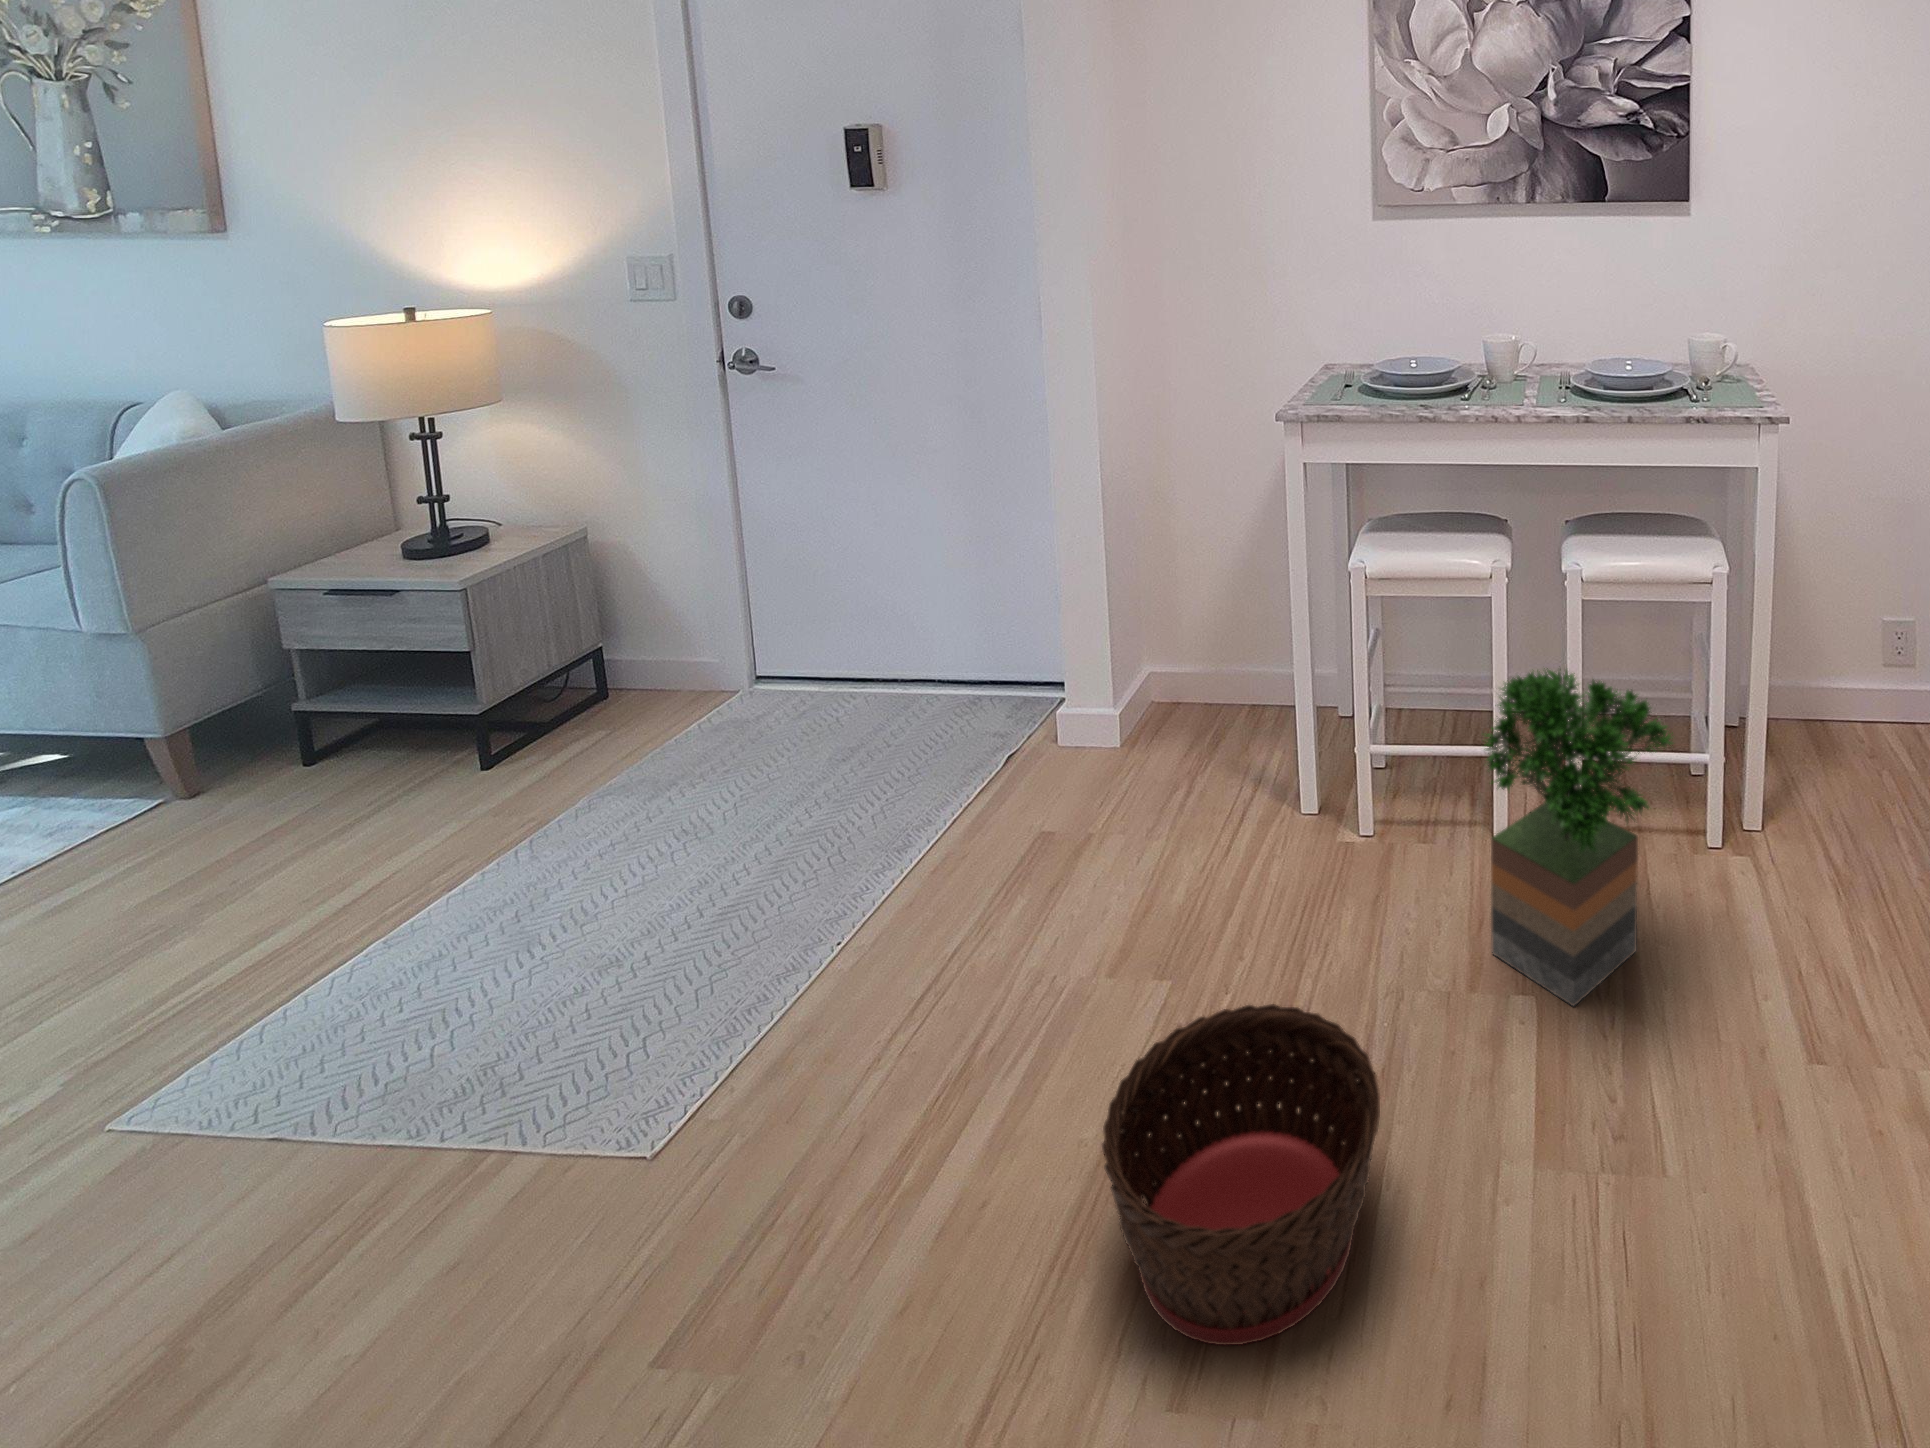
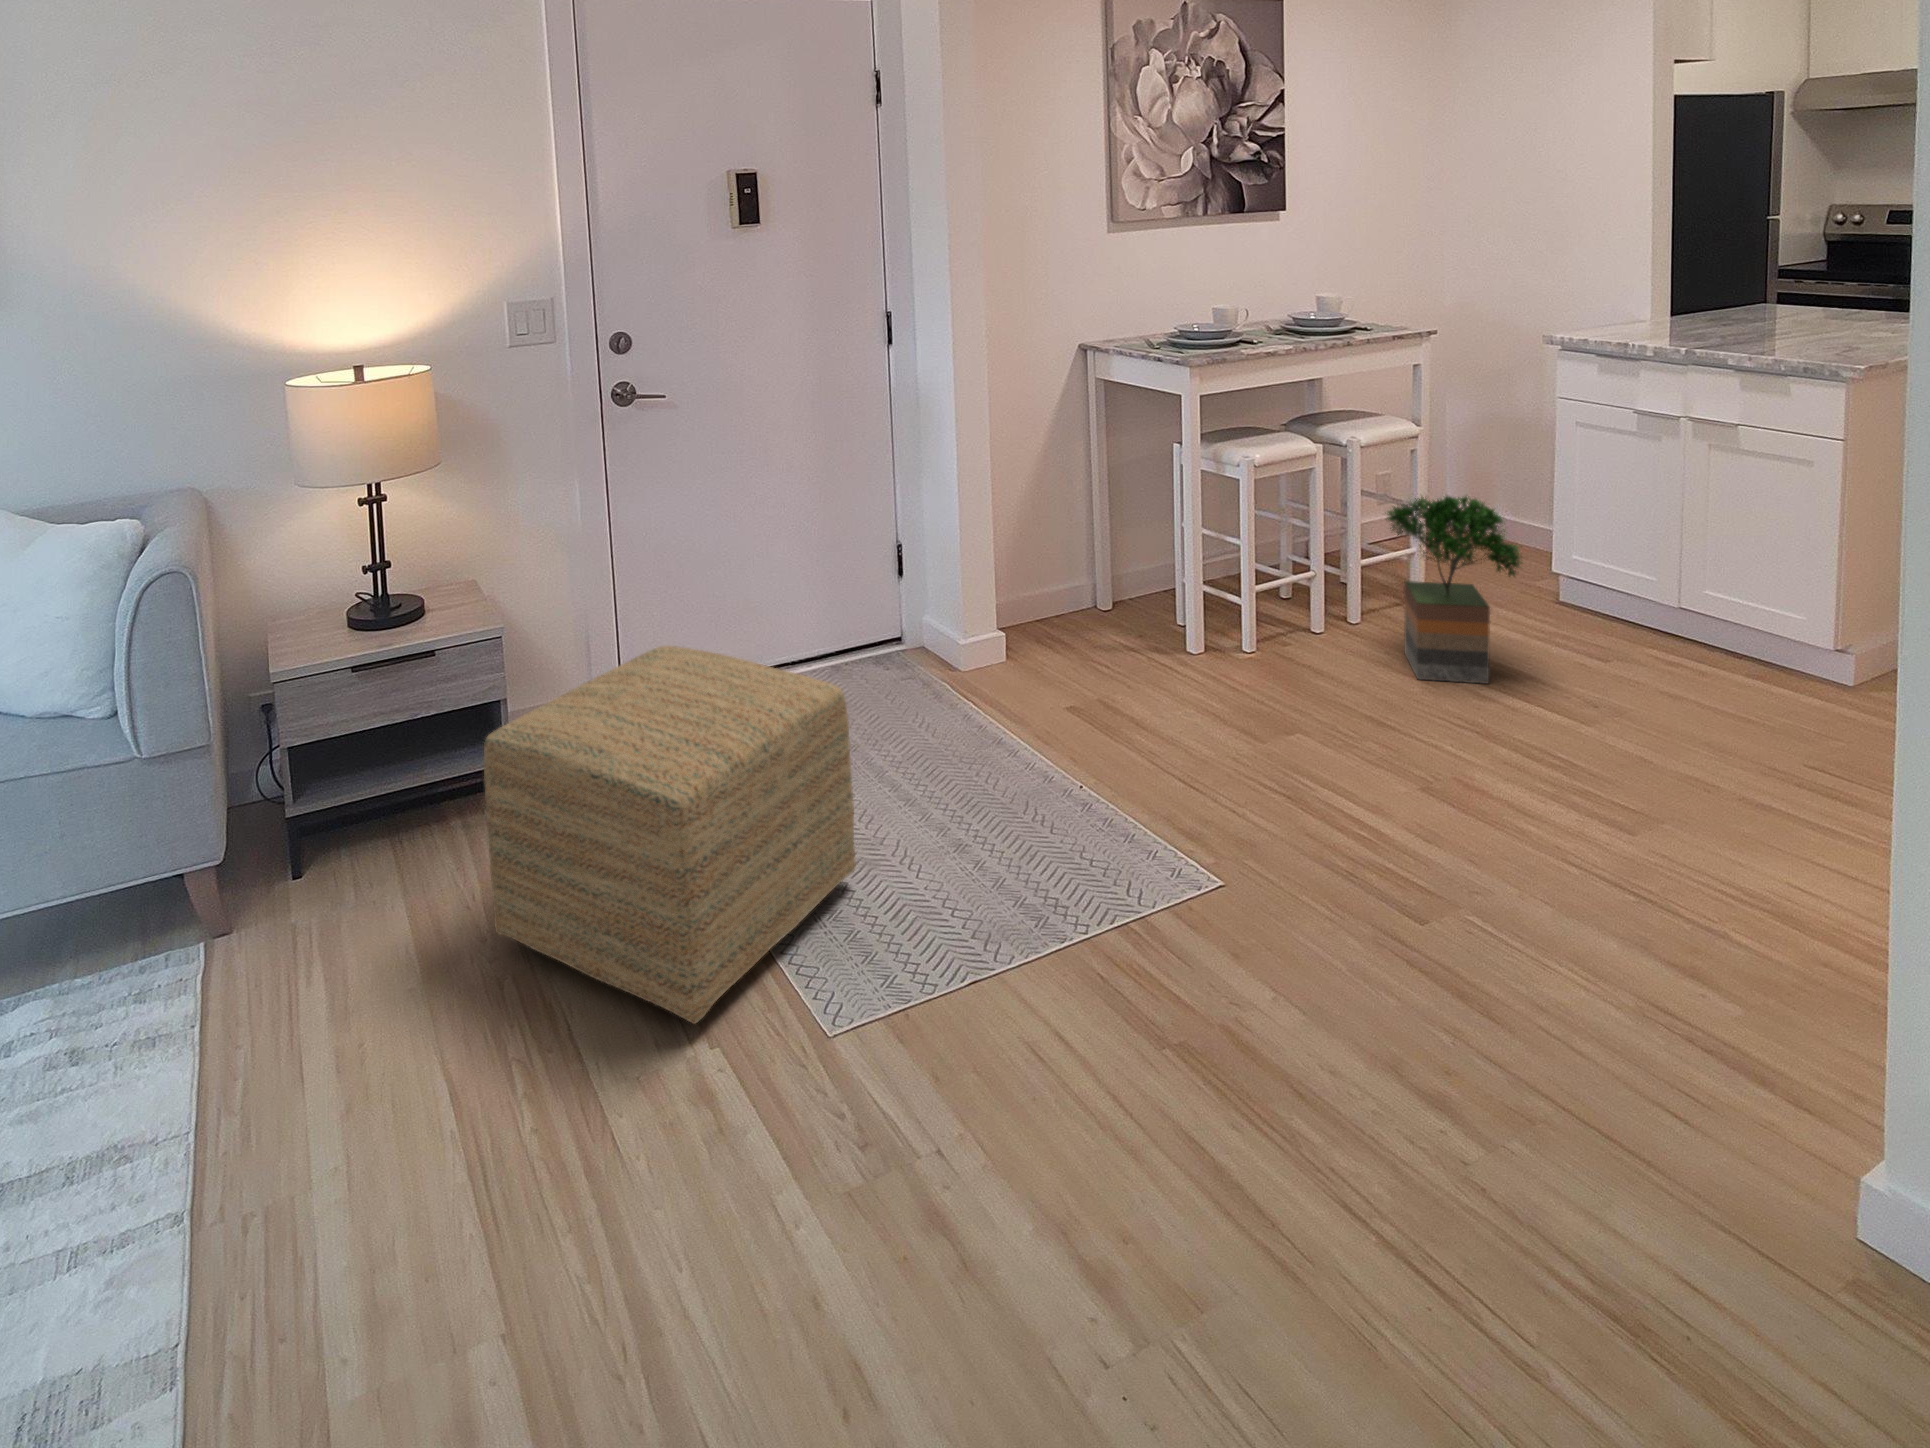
ottoman: none [60,627,561,1037] -> present [484,646,856,1024]
basket: present [1102,1004,1380,1345] -> none [1444,682,1626,829]

